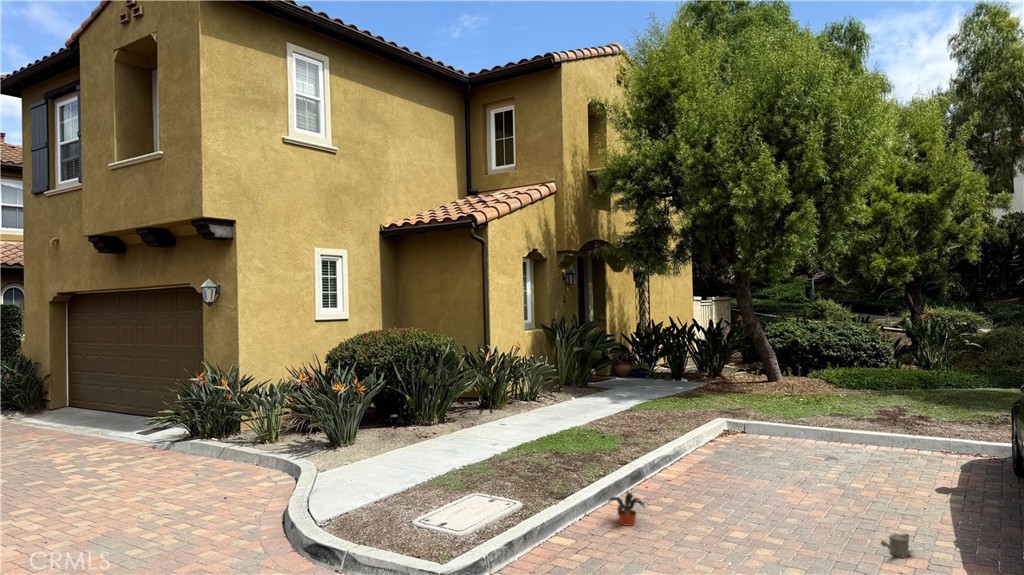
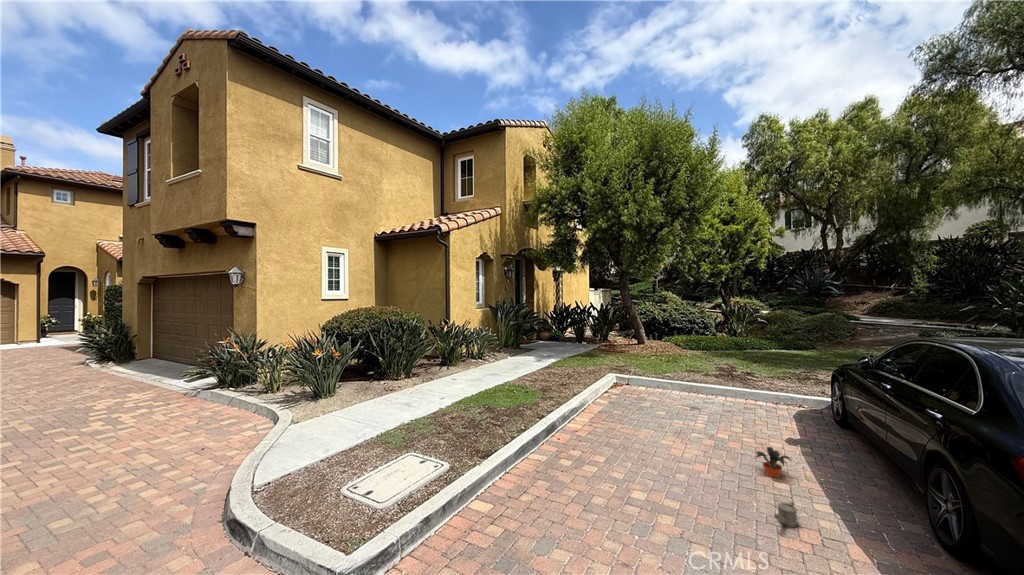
potted plant: present [608,492,644,526] -> present [756,447,792,478]

